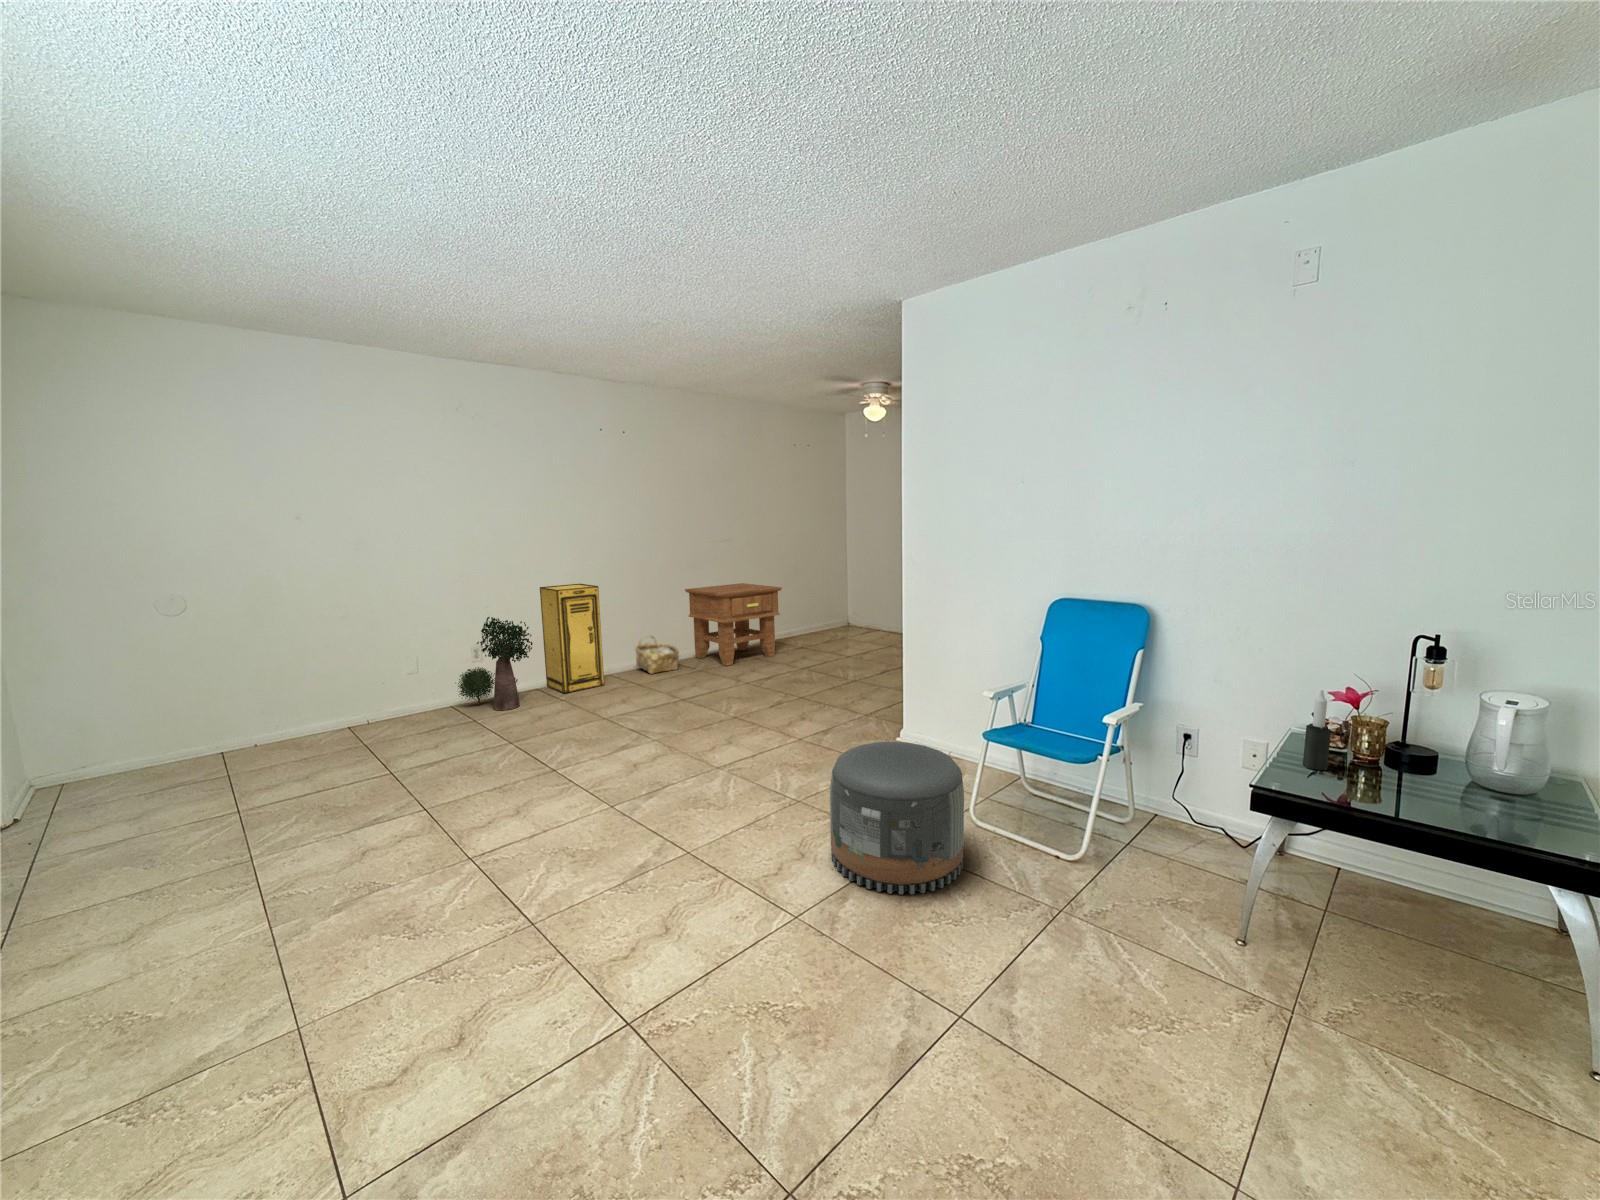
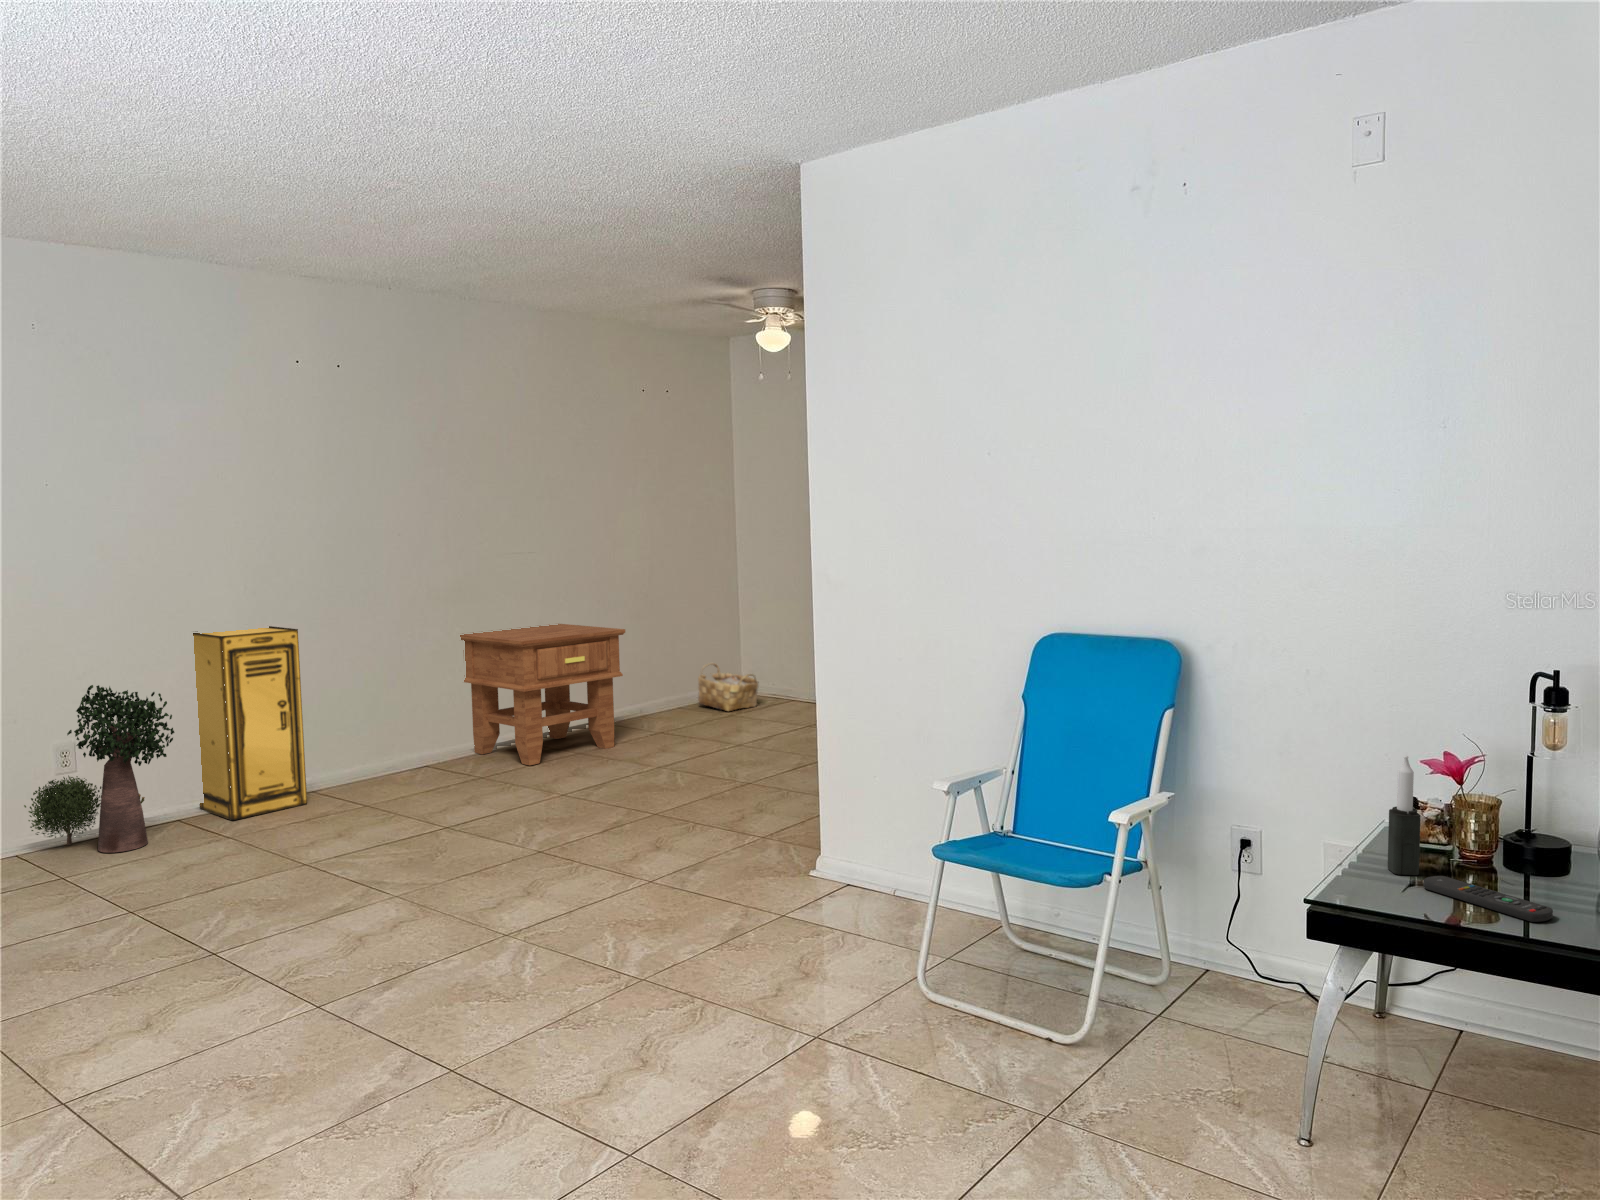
woven basket: present [635,635,679,674] -> present [698,663,759,711]
pouf: present [830,742,964,895] -> none [688,867,903,1110]
remote control: none [1333,772,1438,811] -> present [1424,876,1553,922]

